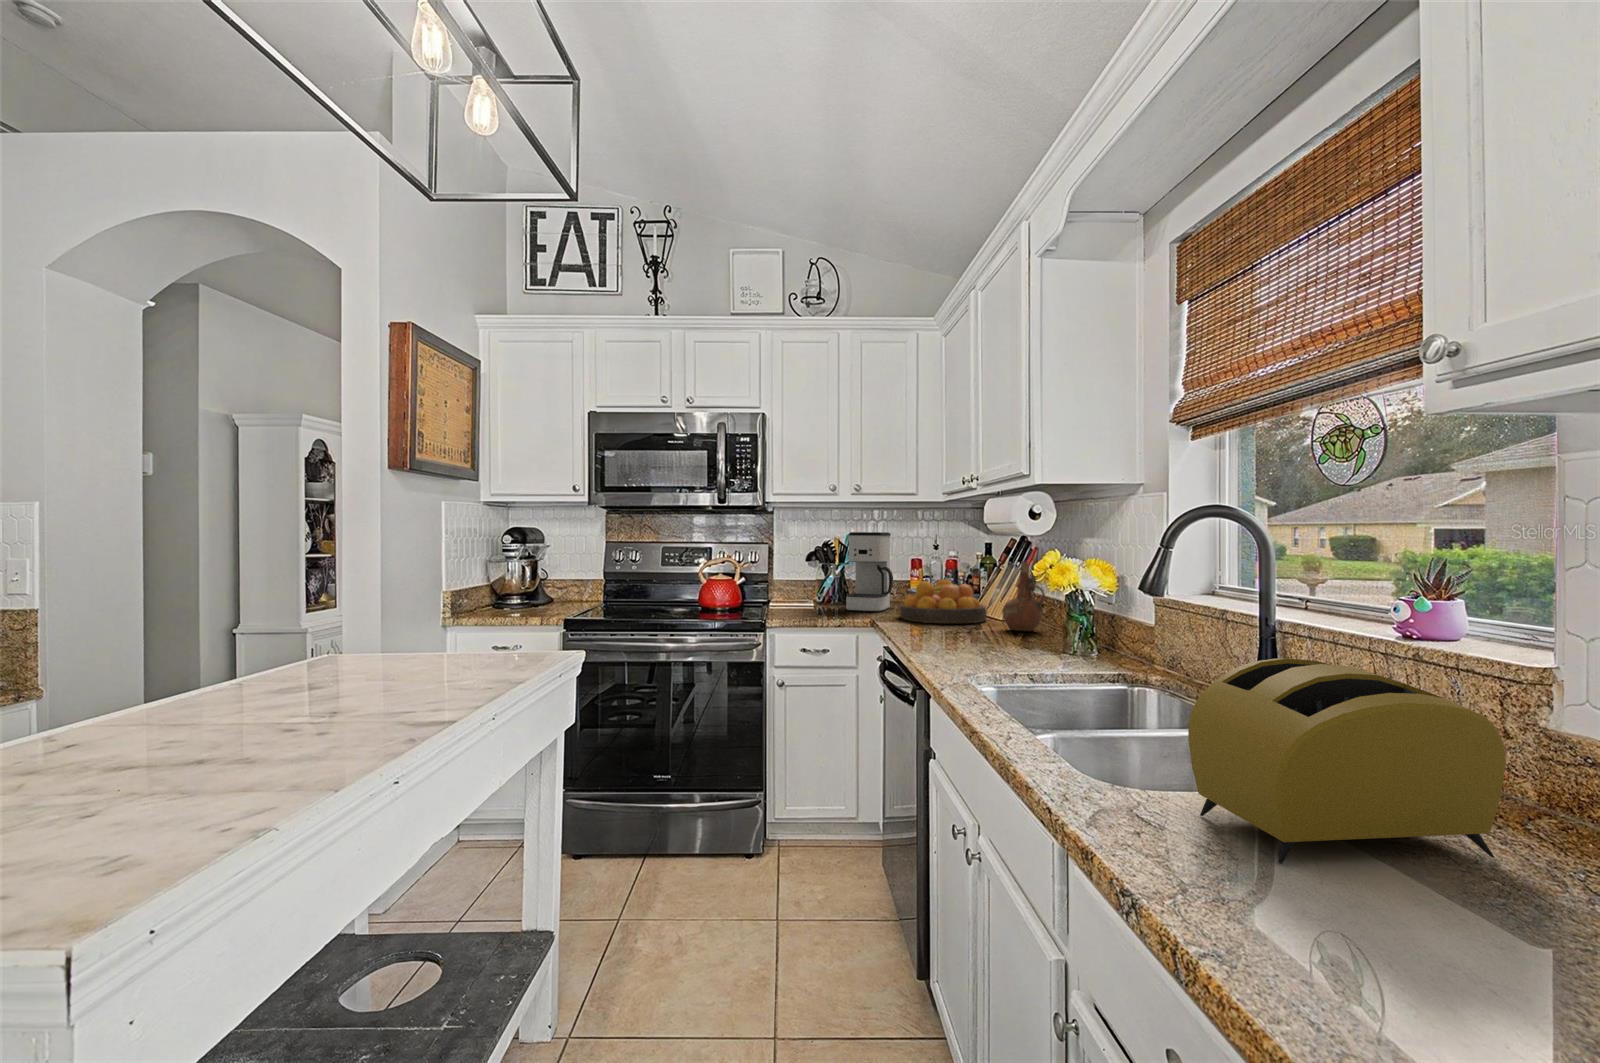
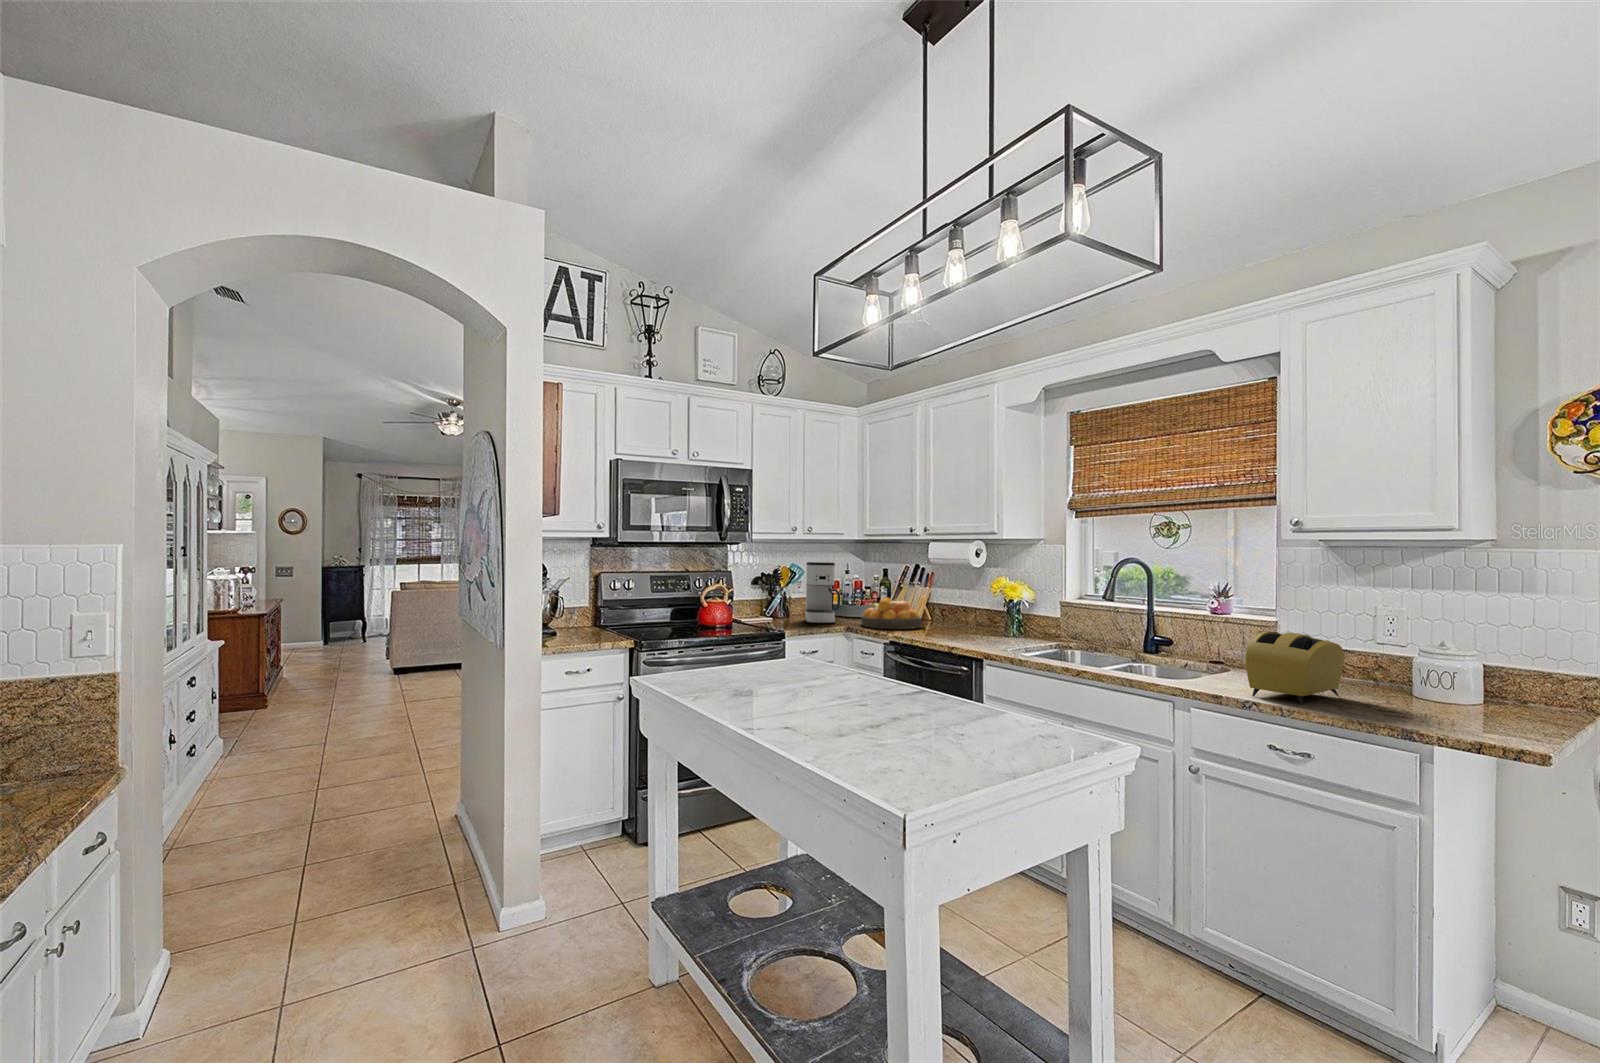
ceramic pitcher: present [1002,561,1045,631] -> none [948,585,975,632]

